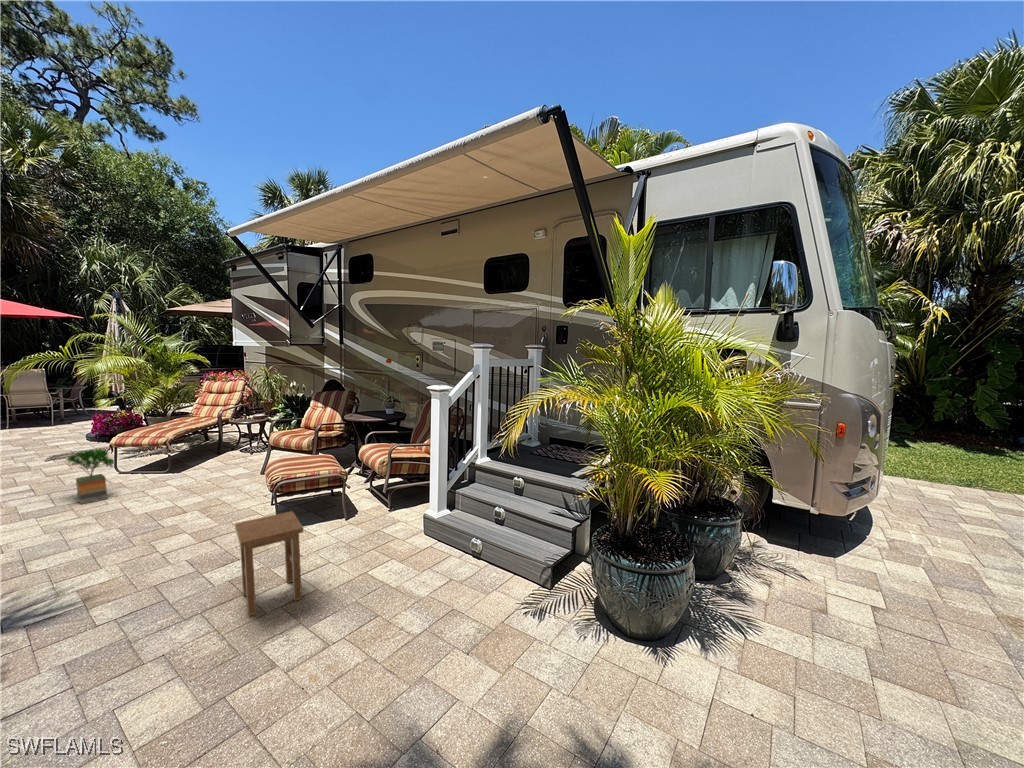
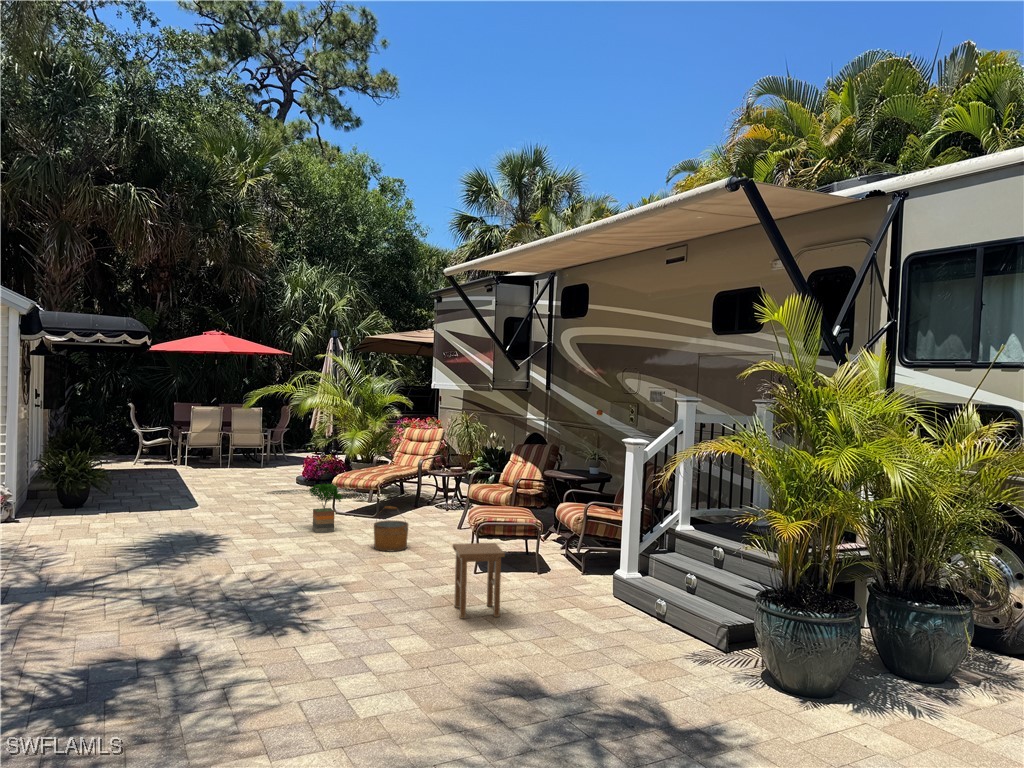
bucket: none [151,469,197,518] -> present [374,506,408,552]

